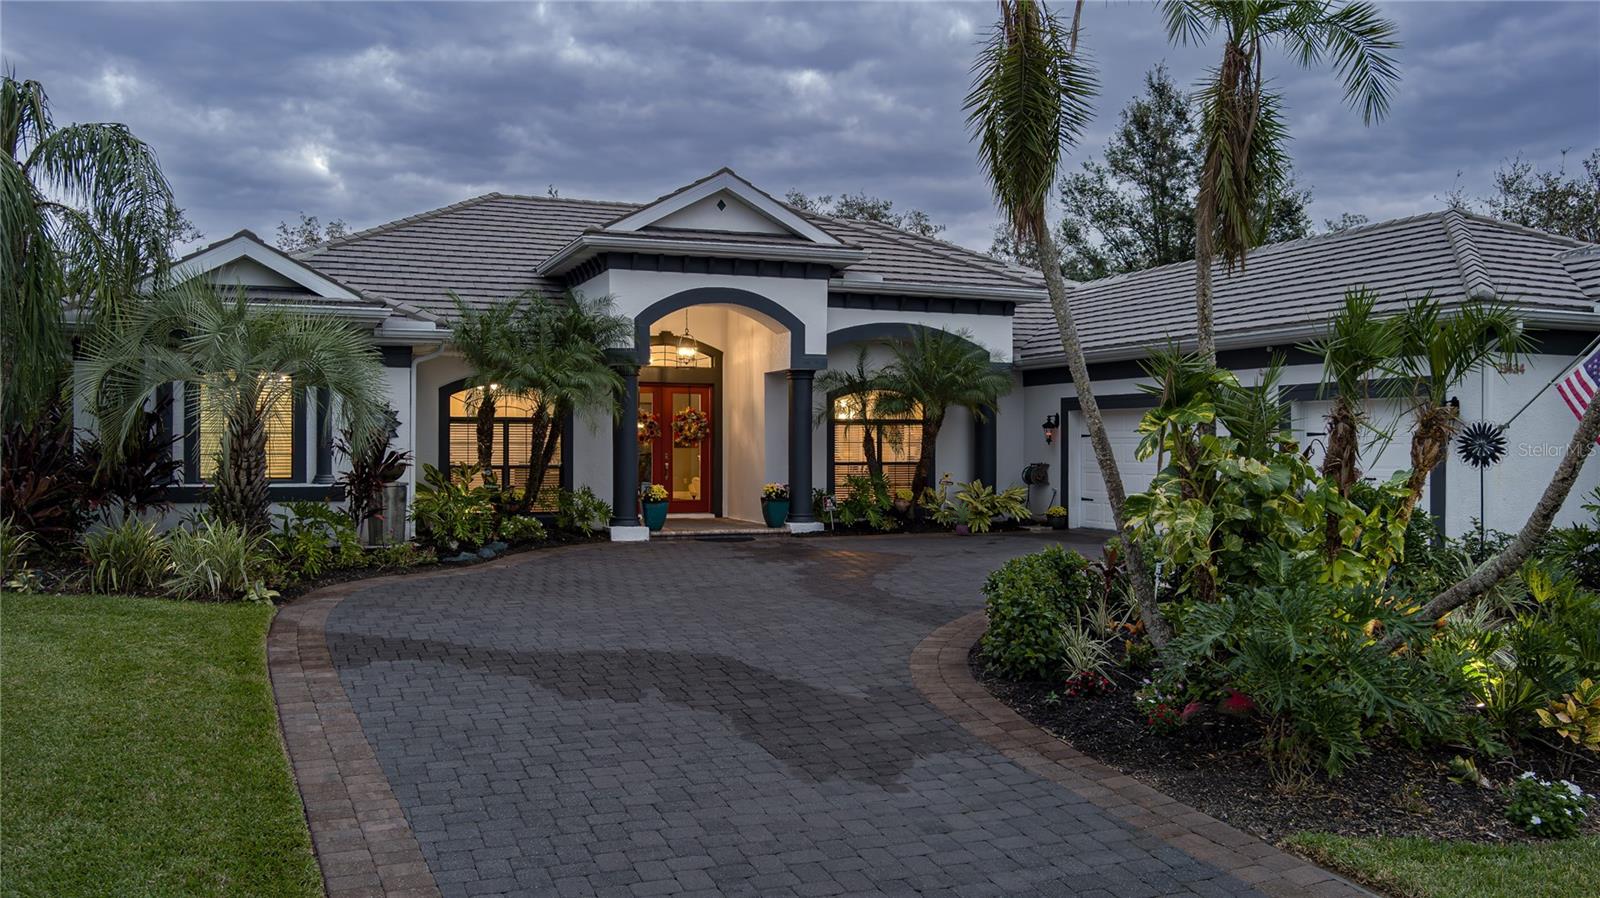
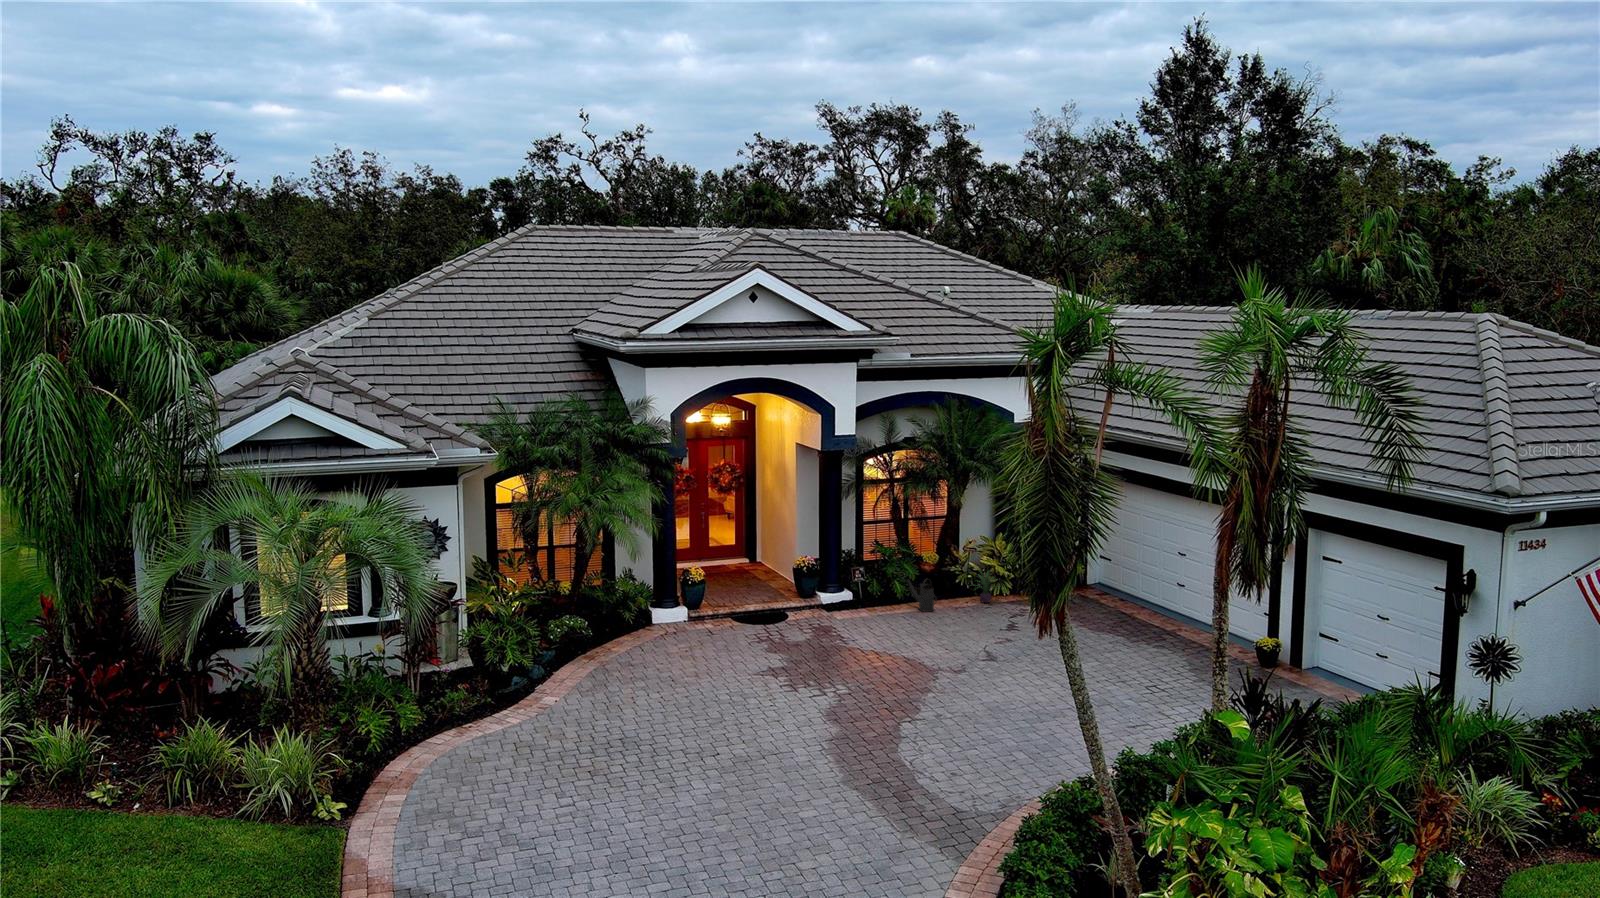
watering can: none [880,504,911,538] -> present [907,580,936,612]

